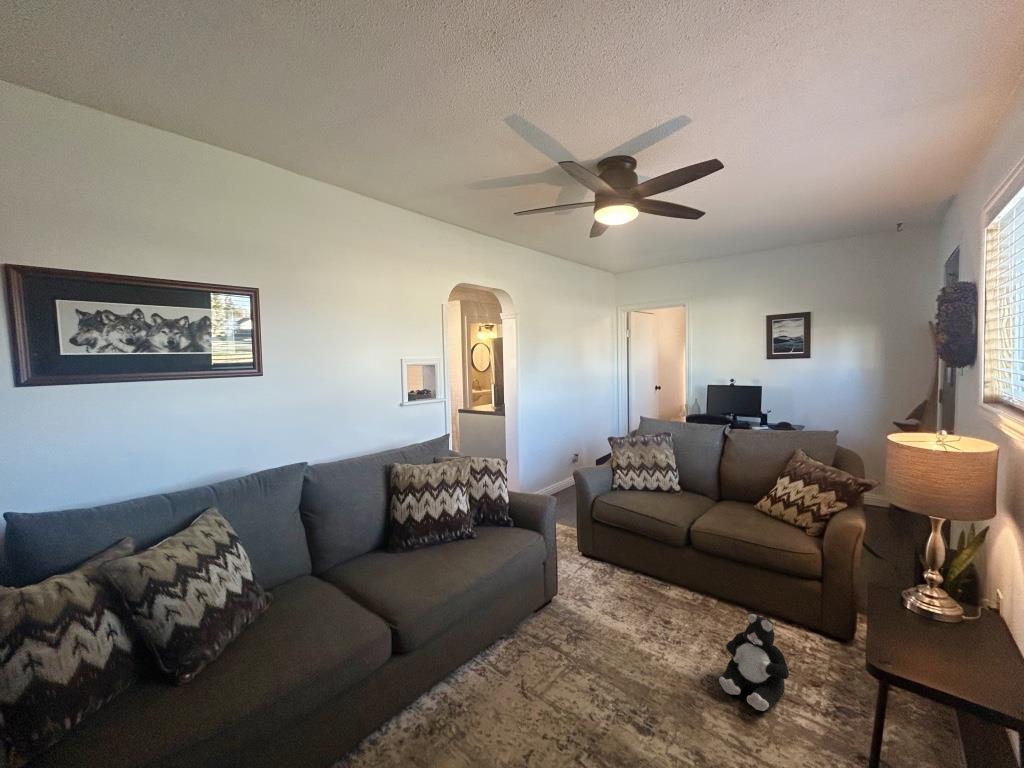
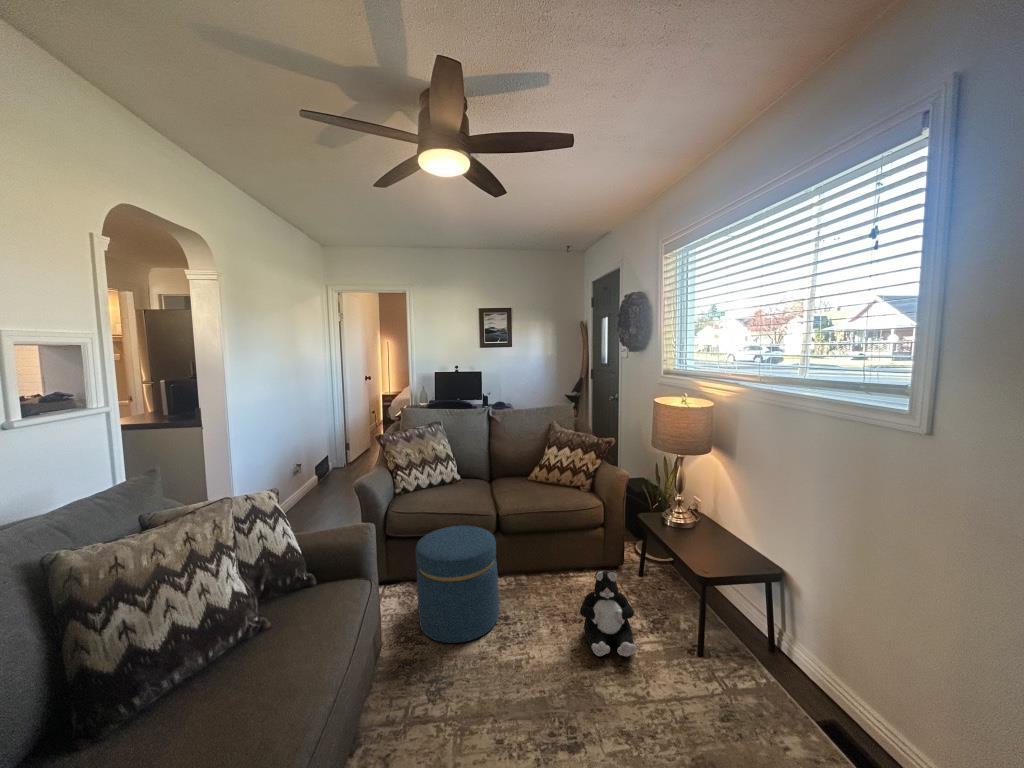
ottoman: none [596,524,668,624] -> present [415,526,499,643]

